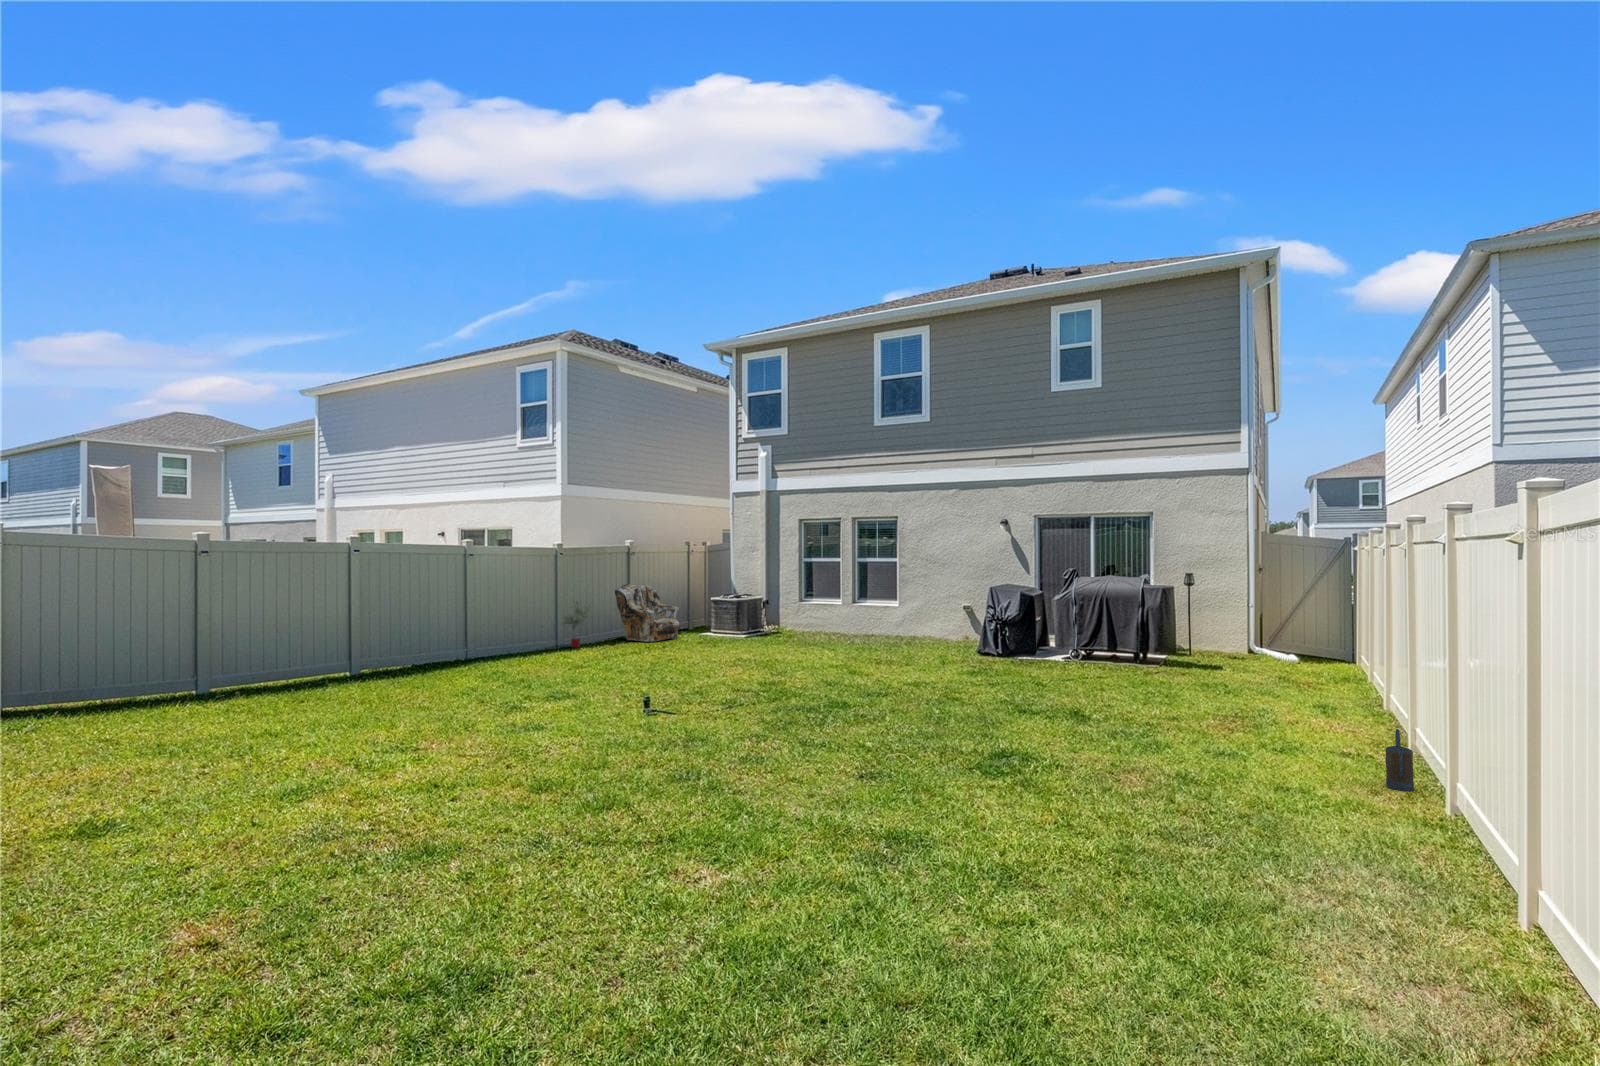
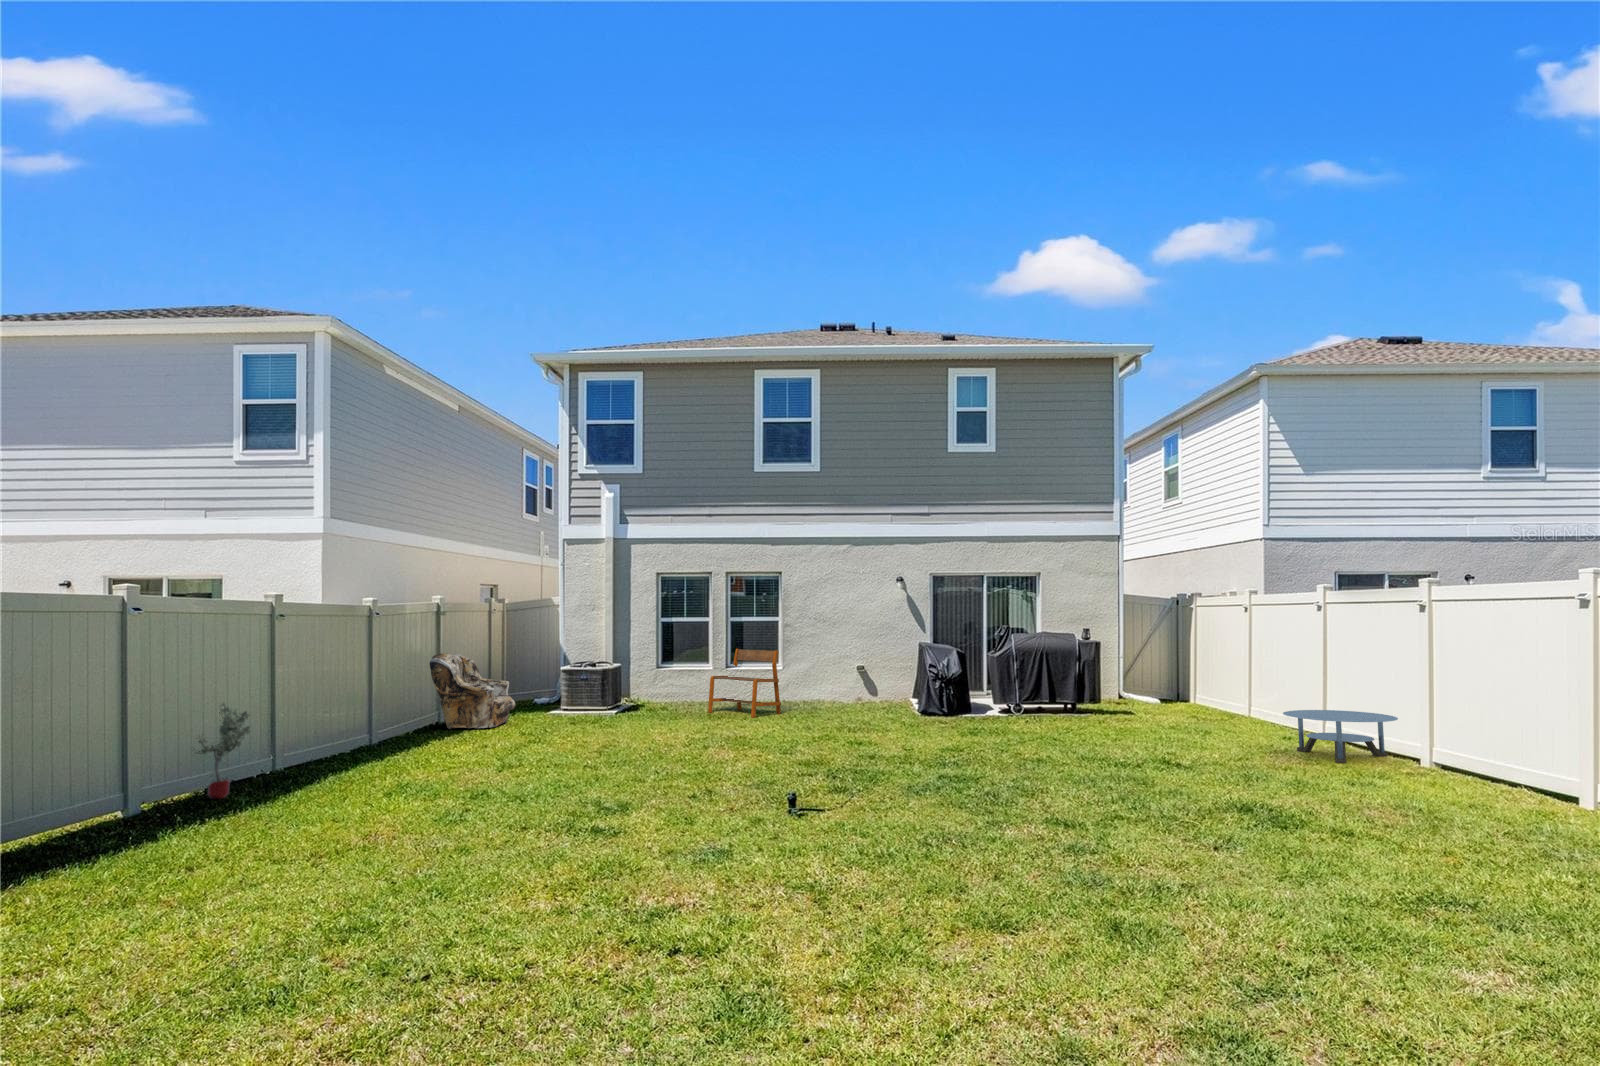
bench: none [834,586,887,647] -> present [708,649,781,718]
potted tree: present [560,601,592,648] -> present [191,703,250,799]
round table: none [1255,671,1400,736] -> present [1283,710,1398,763]
watering can: present [1385,729,1414,791] -> none [1487,746,1516,793]

